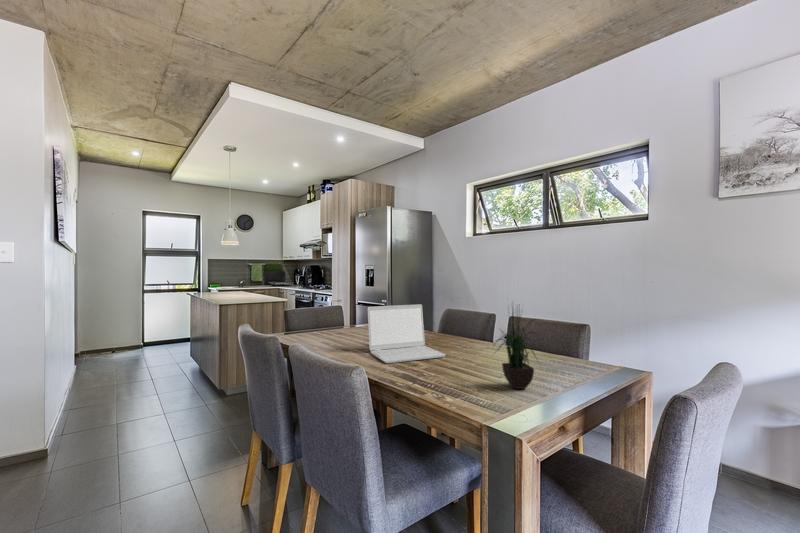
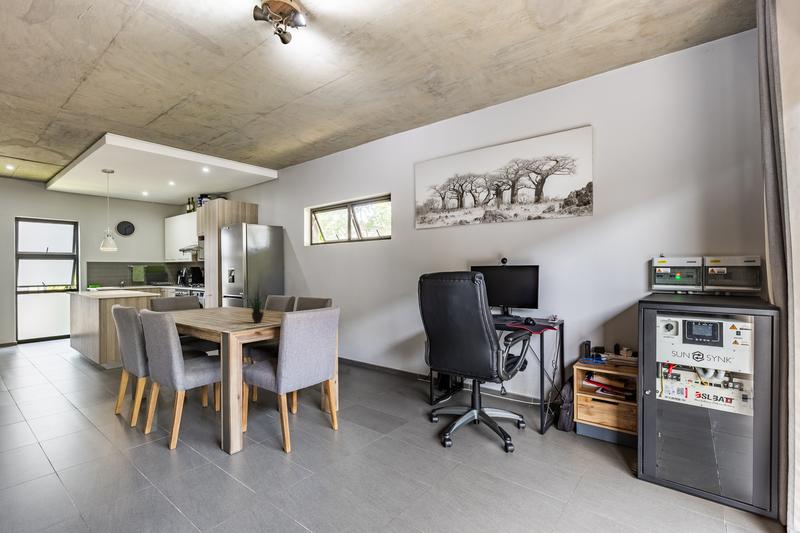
laptop: present [368,304,445,363] -> none [197,289,241,319]

